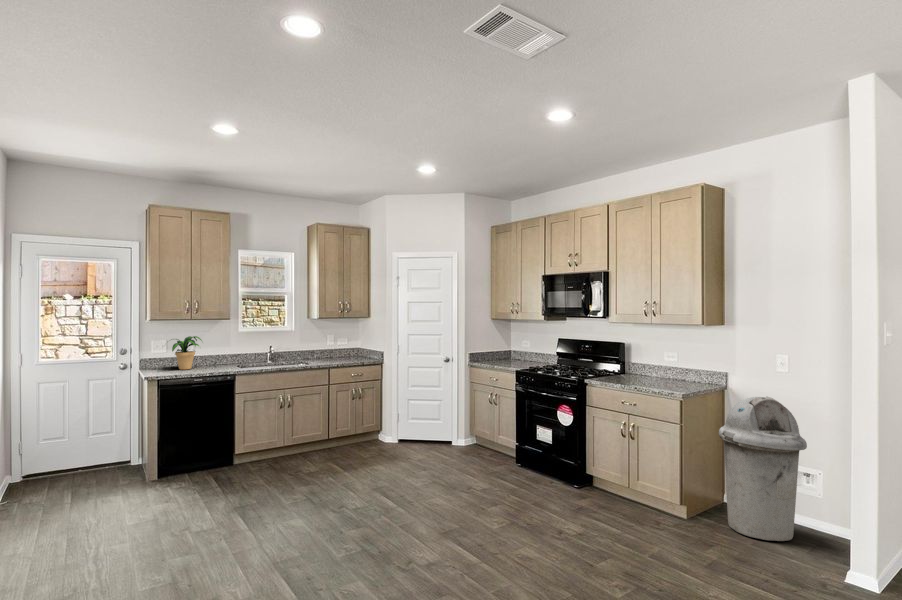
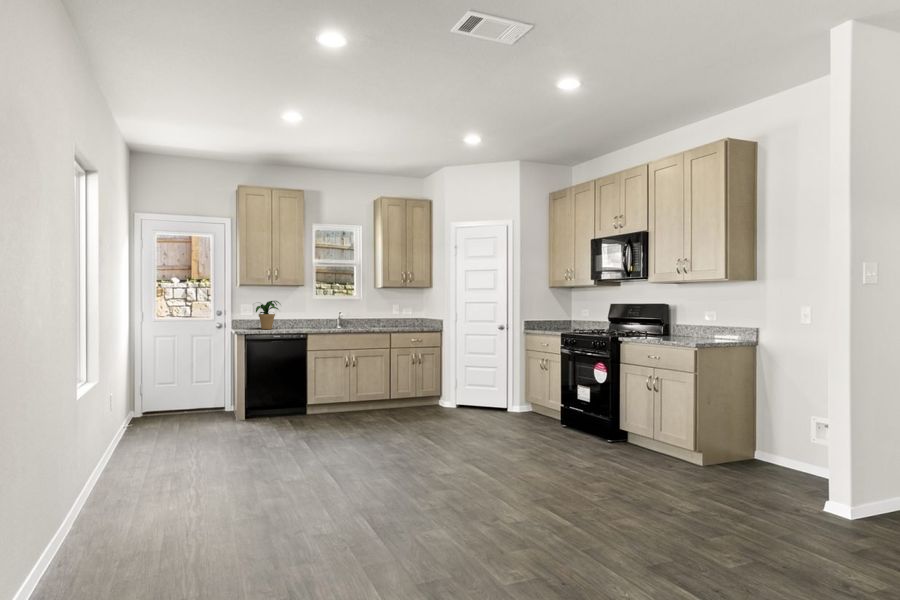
trash can: present [719,397,807,541] -> none [734,345,819,484]

